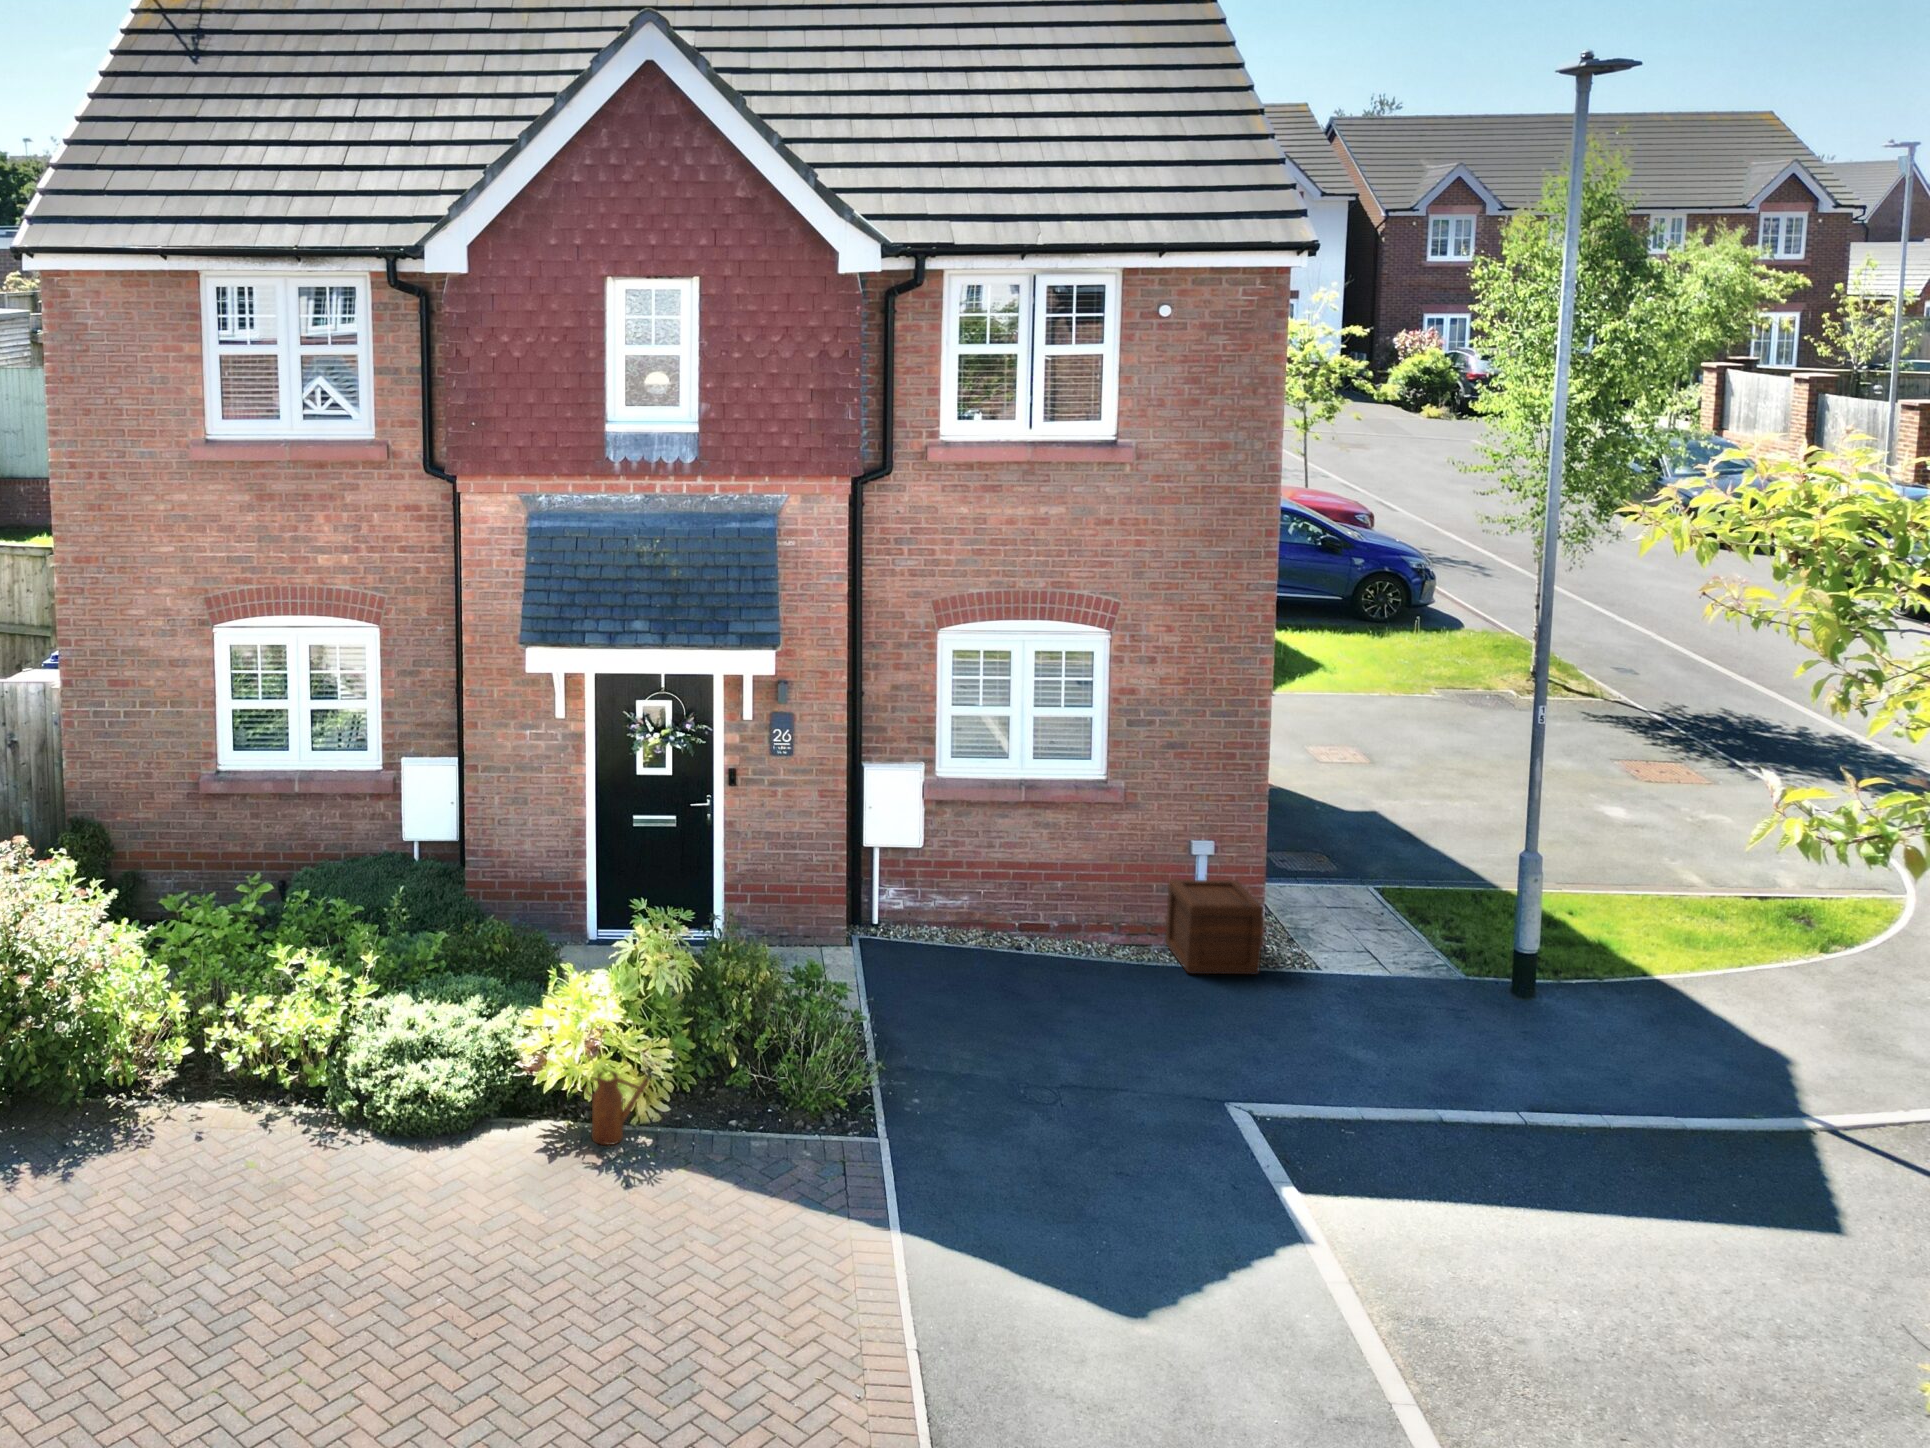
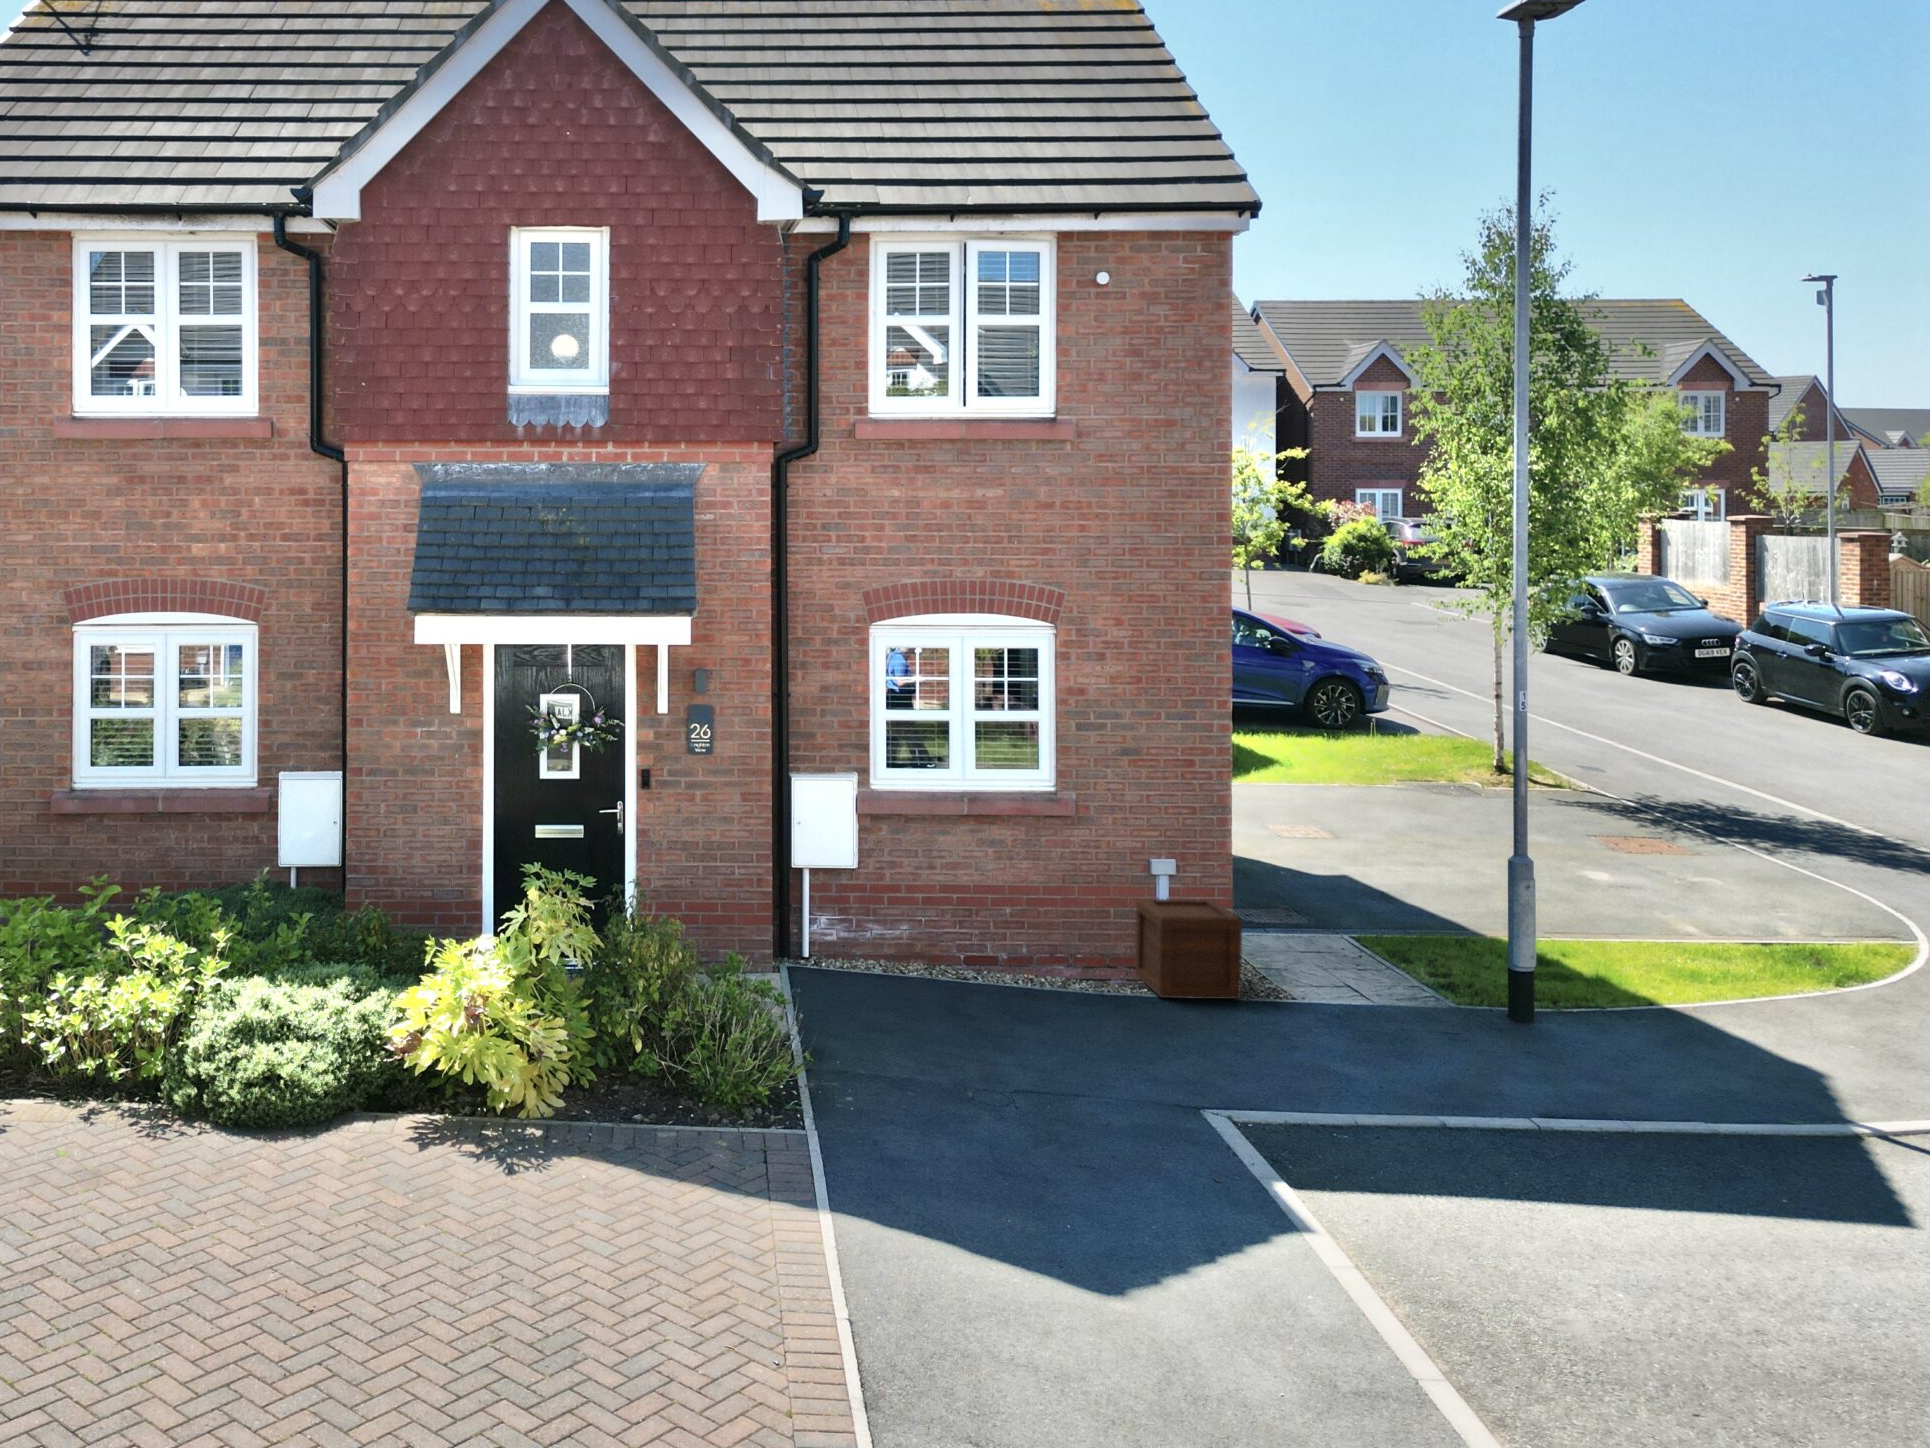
watering can: present [585,1071,649,1145] -> none [462,1048,537,1135]

